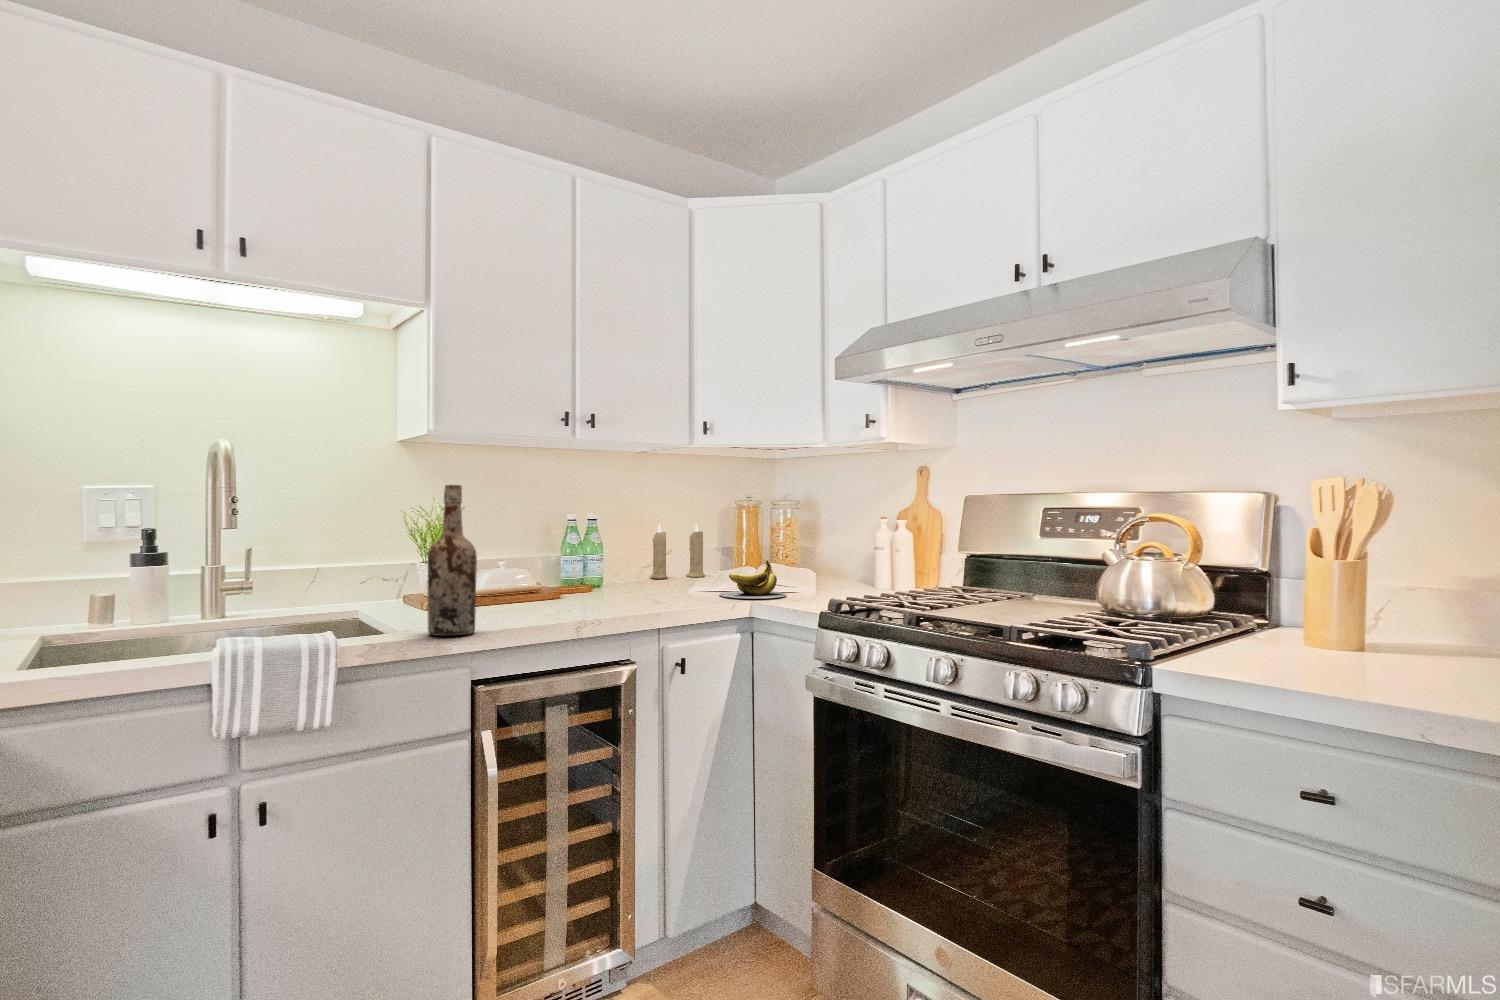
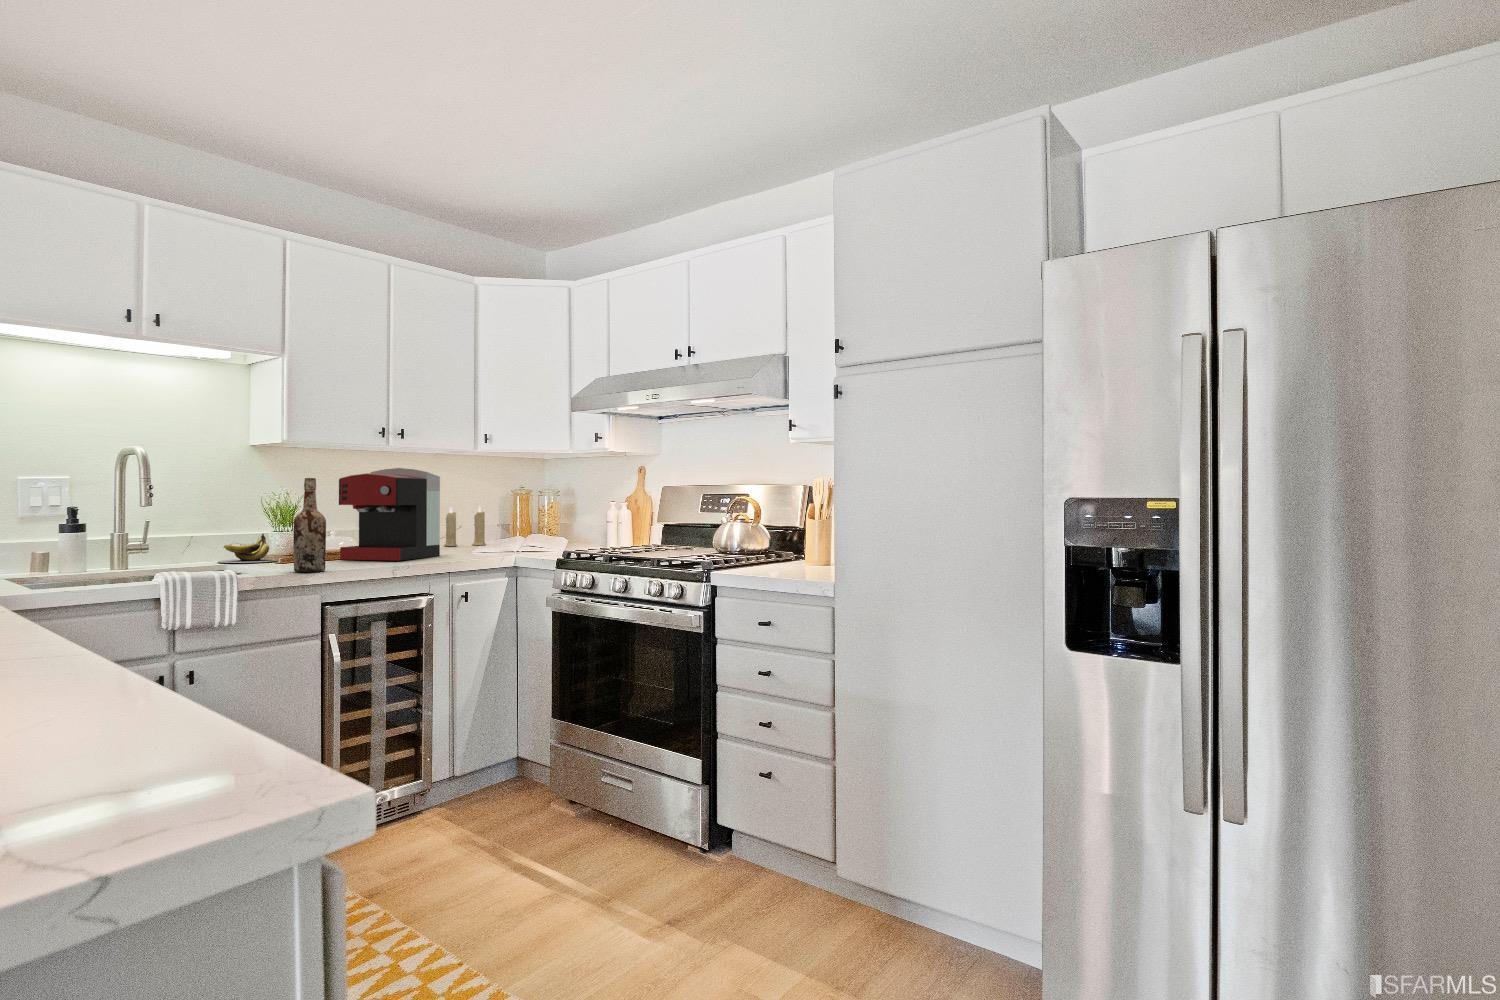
coffee maker: none [507,470,647,610] -> present [339,468,440,561]
banana: present [719,560,786,599] -> present [218,534,277,563]

